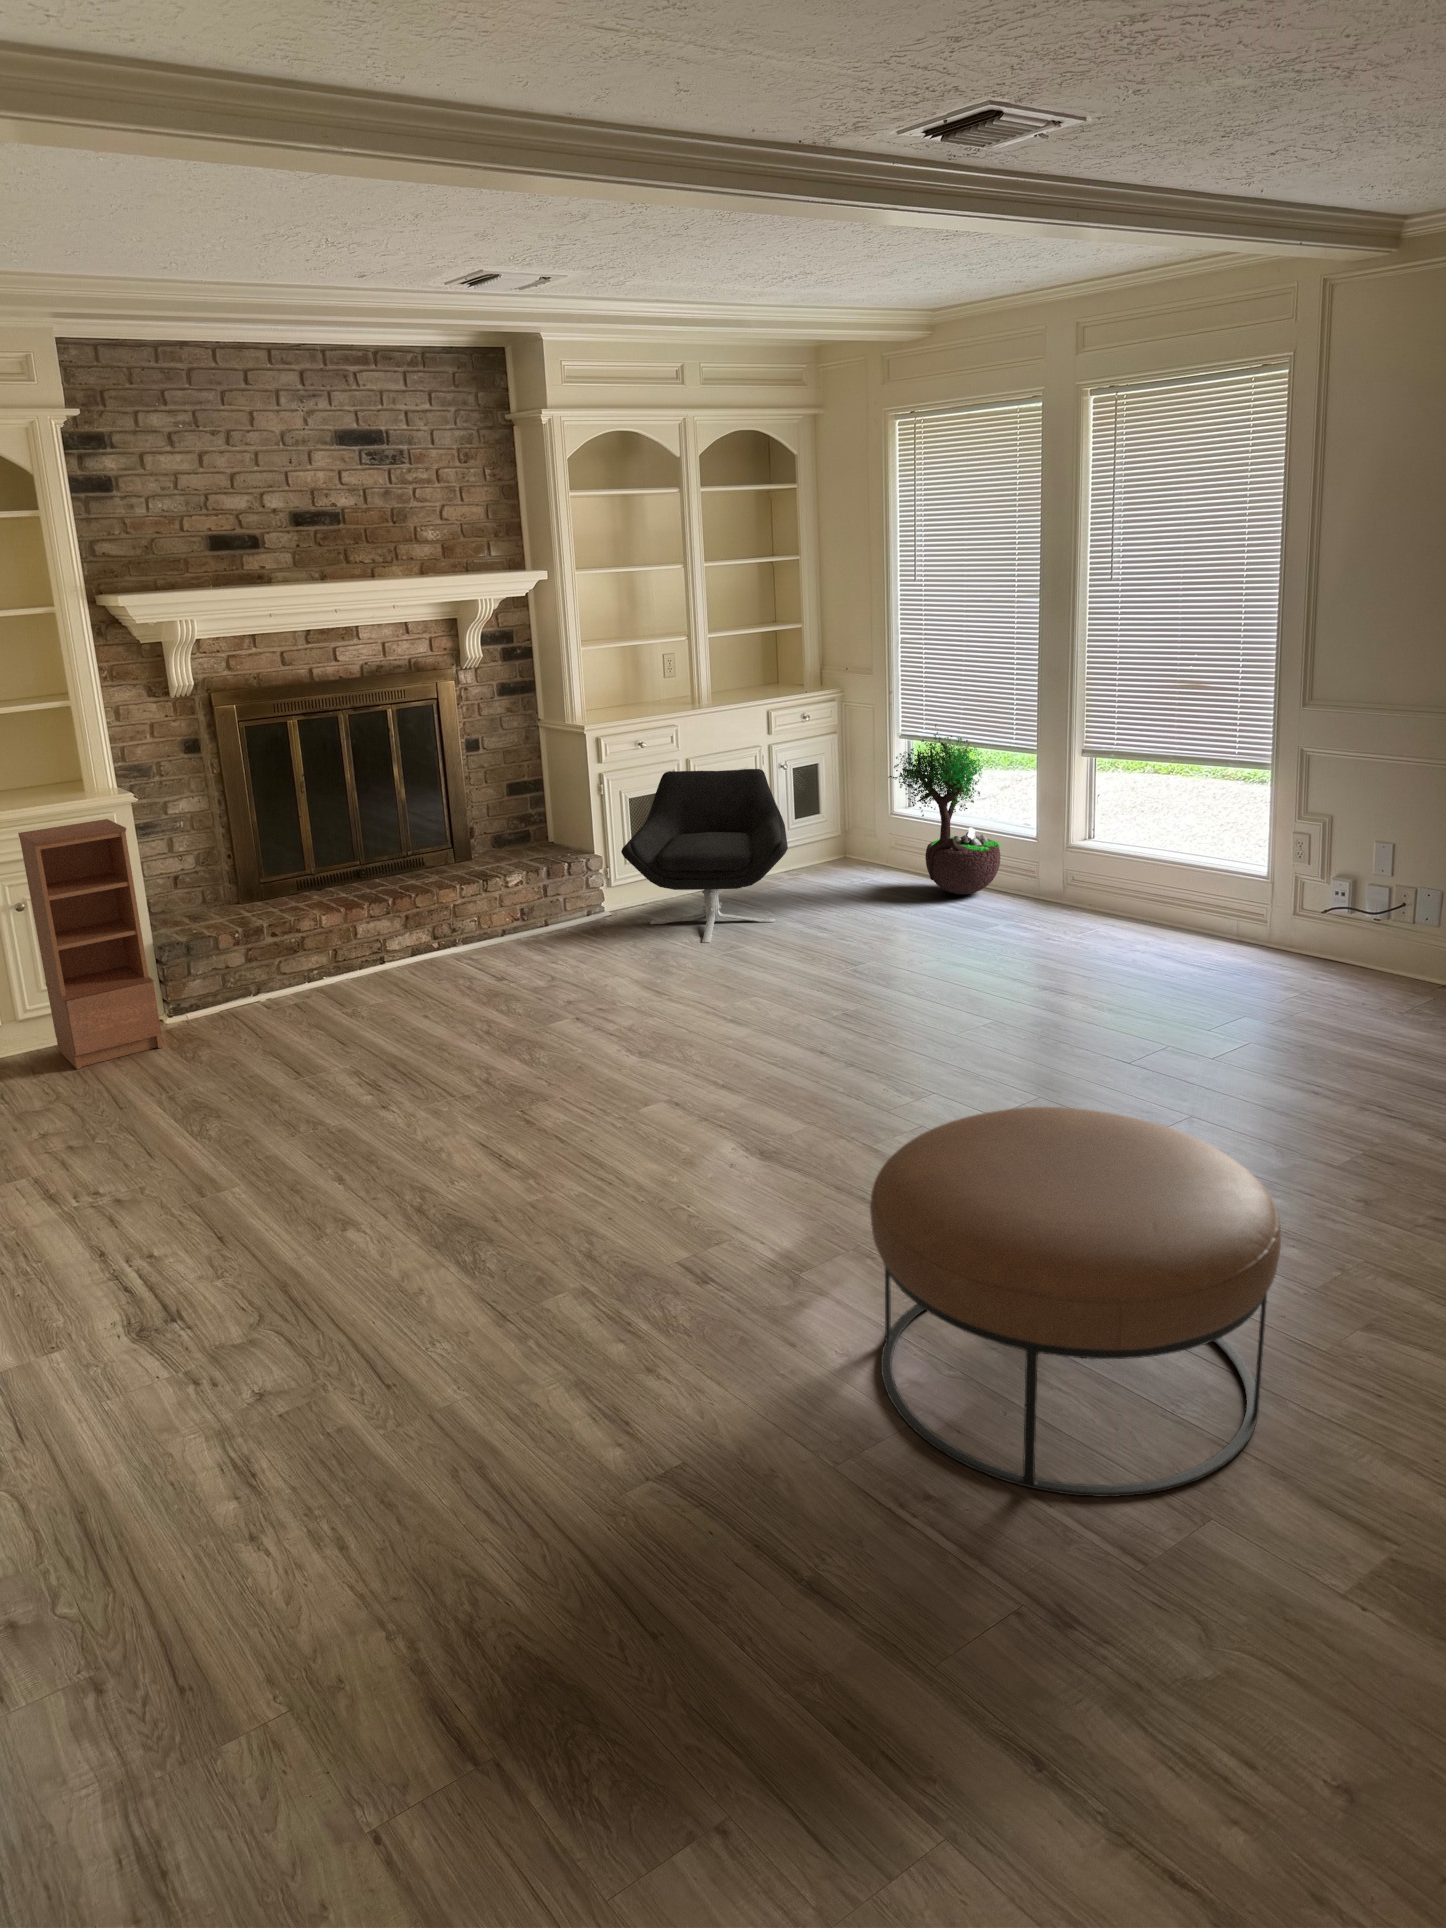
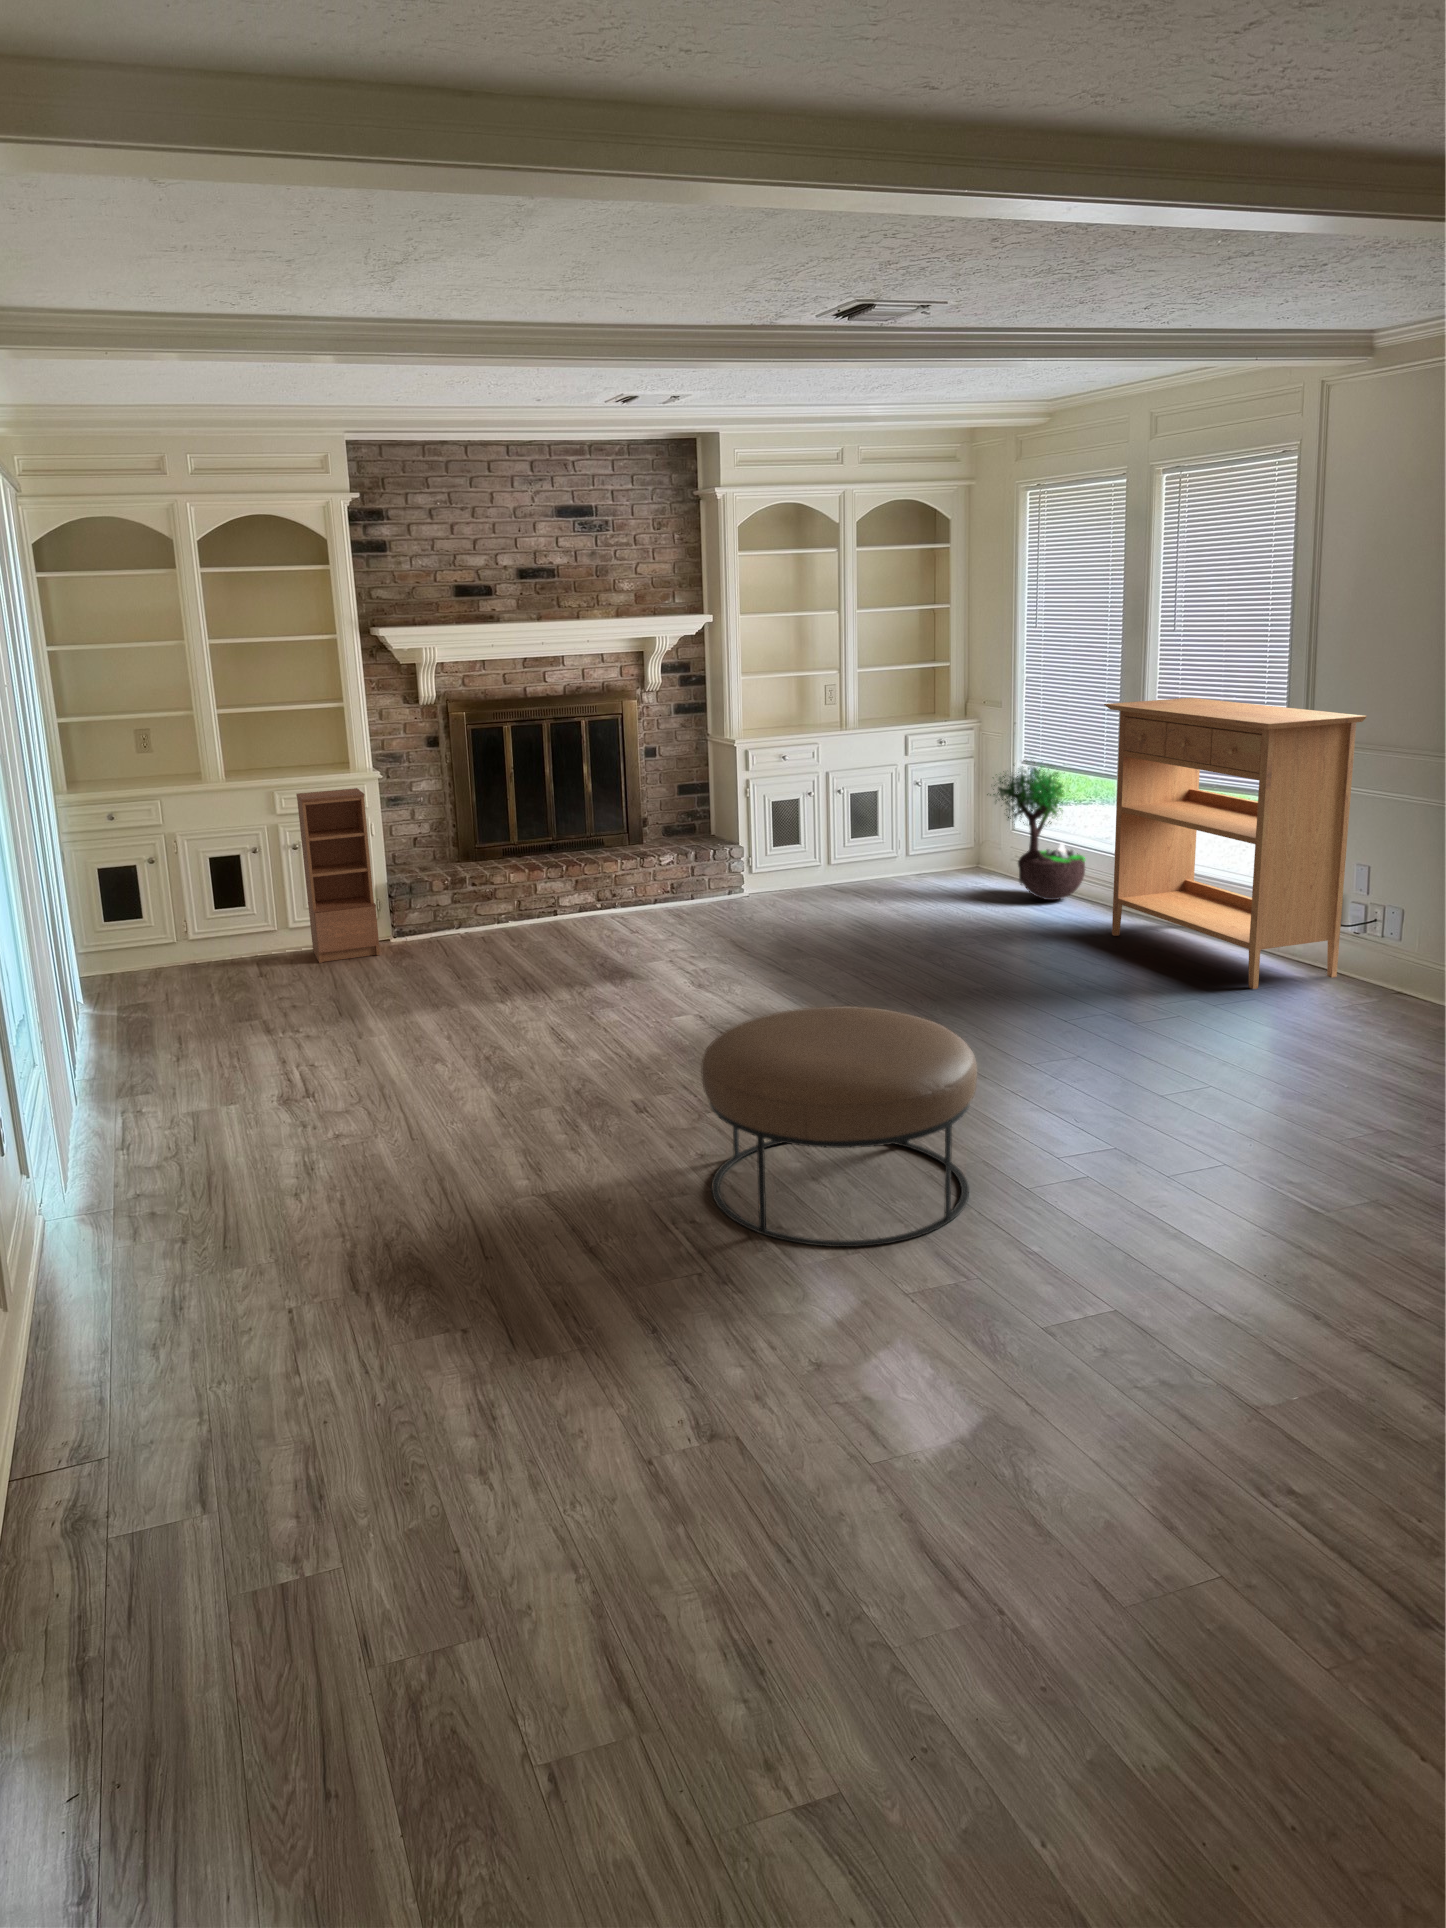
console table: none [1056,657,1387,993] -> present [1104,698,1367,989]
lounge chair: present [621,769,788,943] -> none [749,781,897,920]

